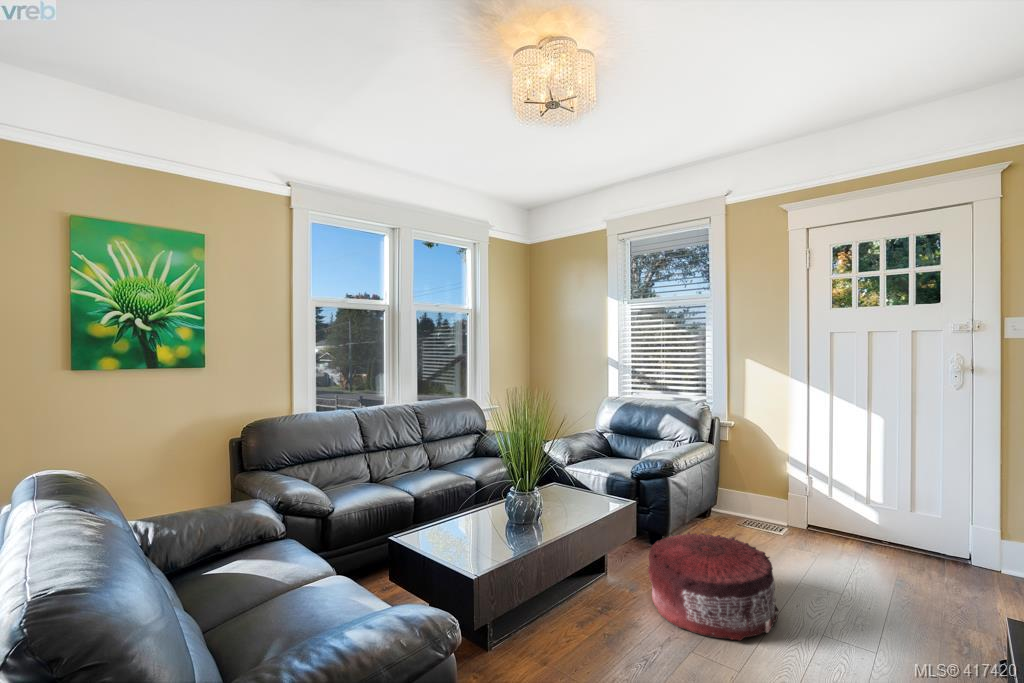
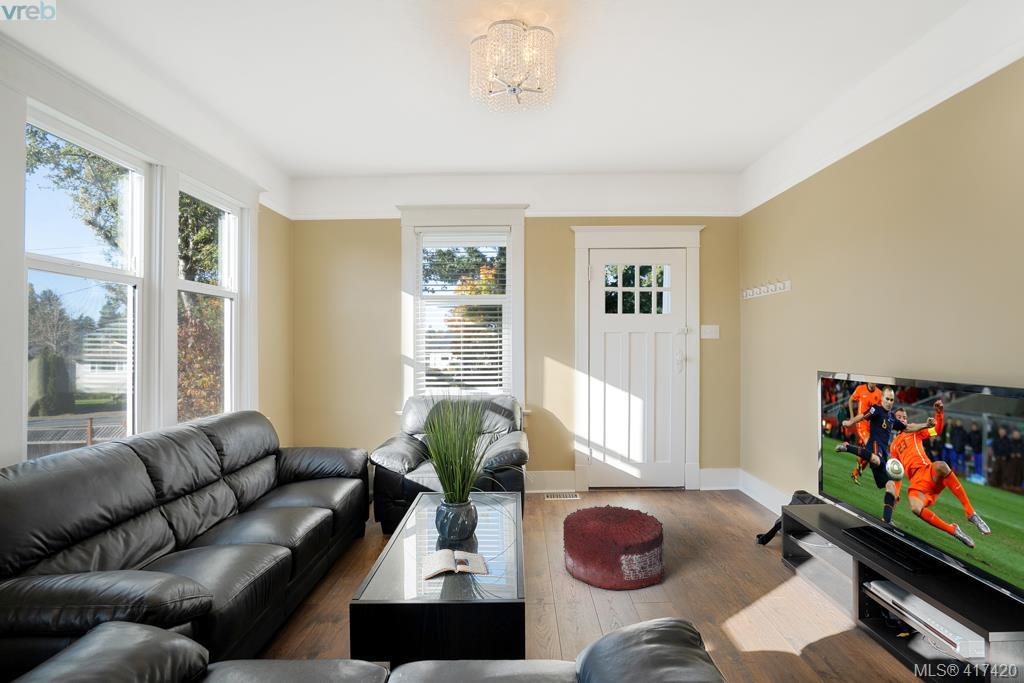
magazine: none [435,522,499,549] -> present [422,549,487,580]

